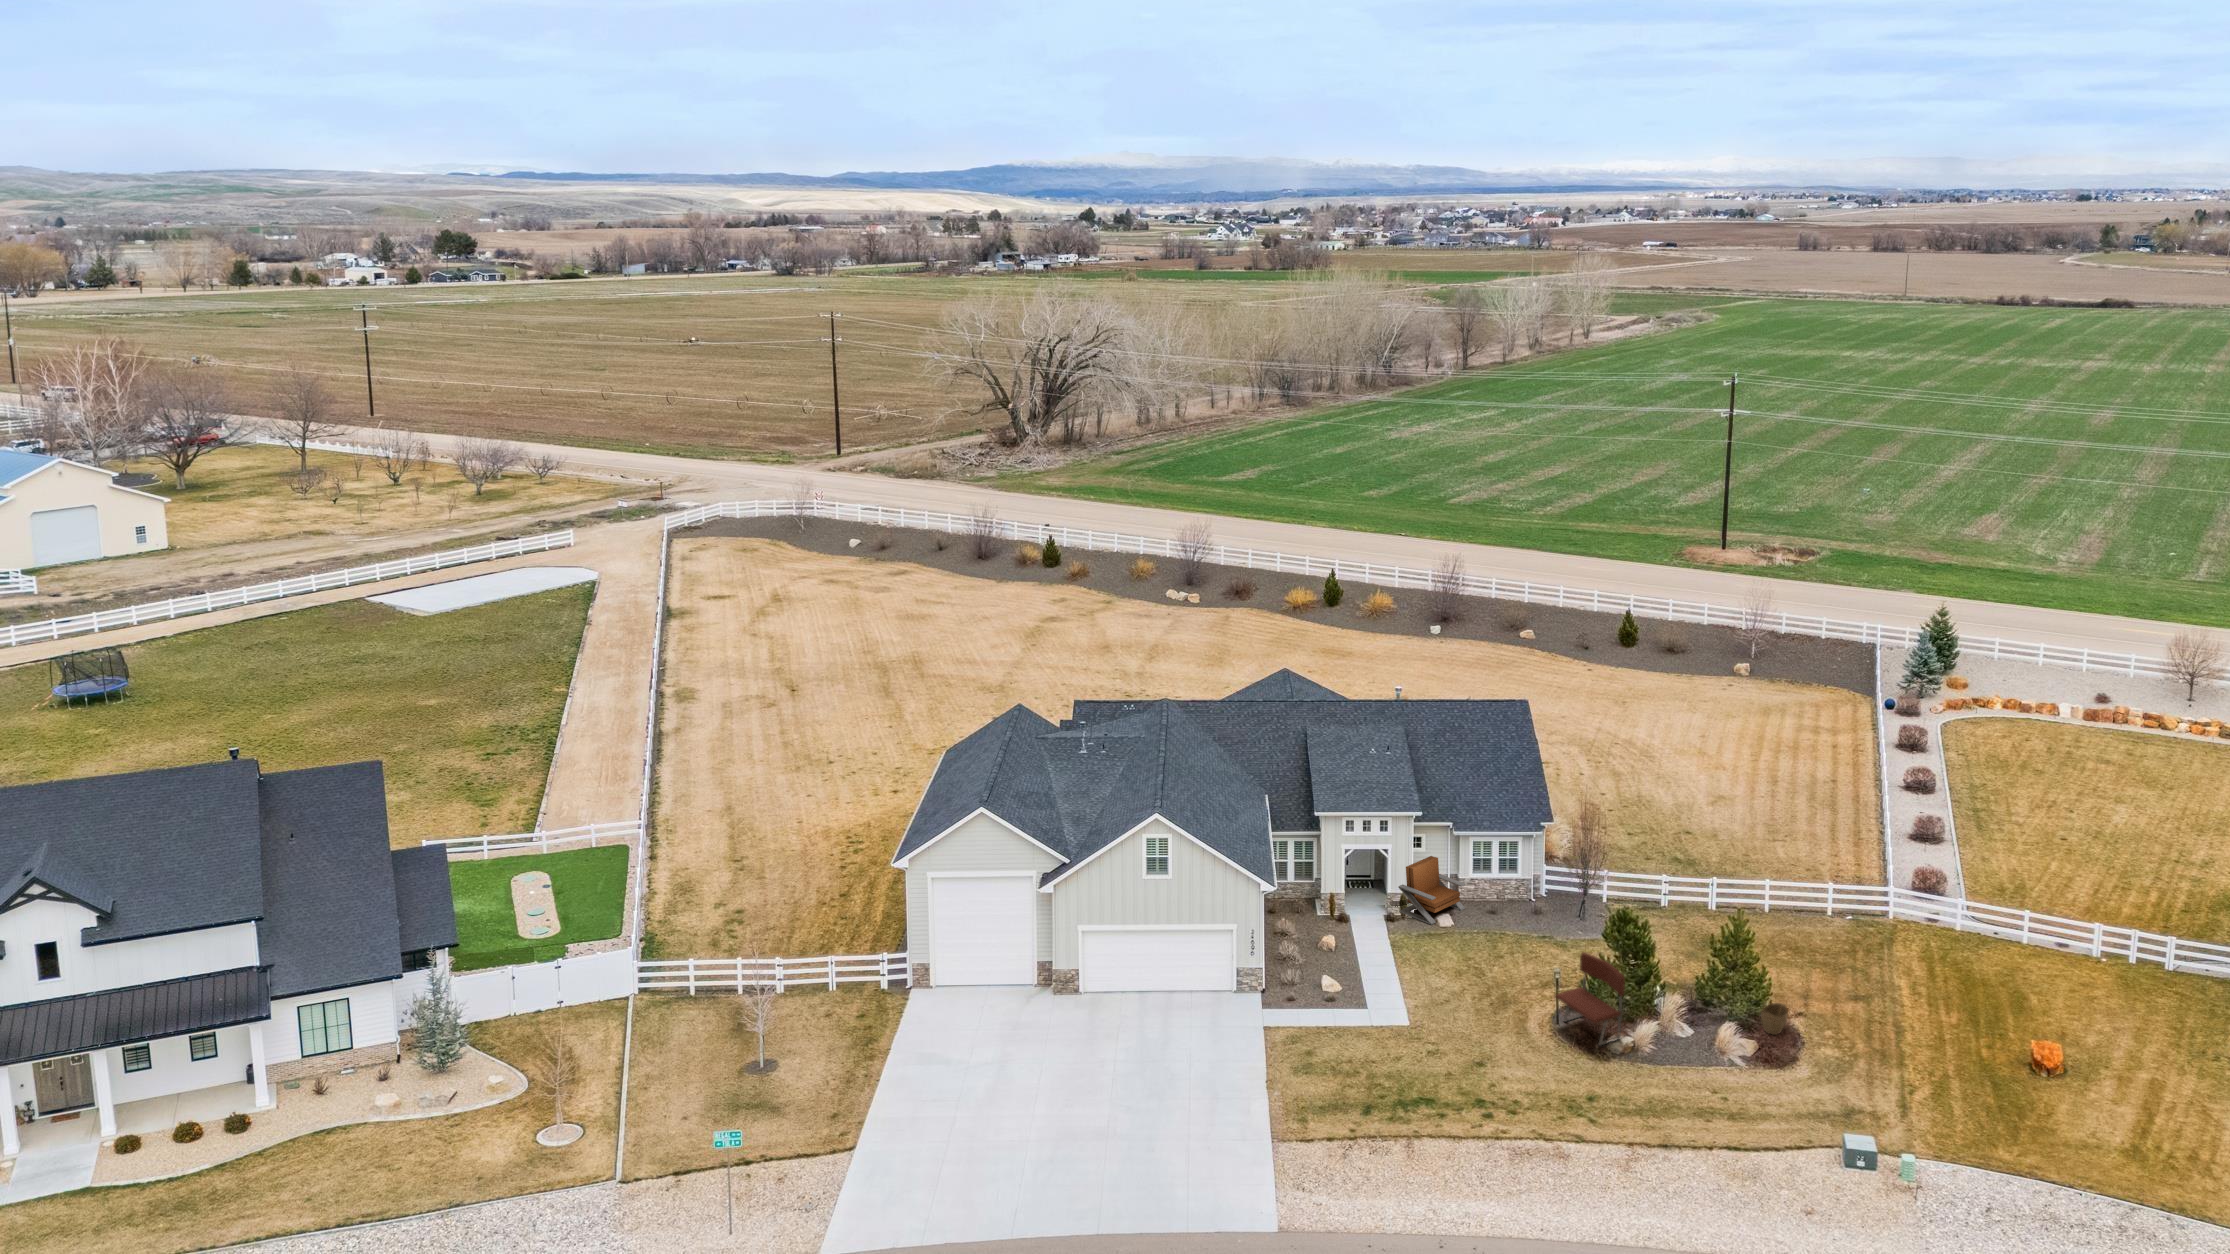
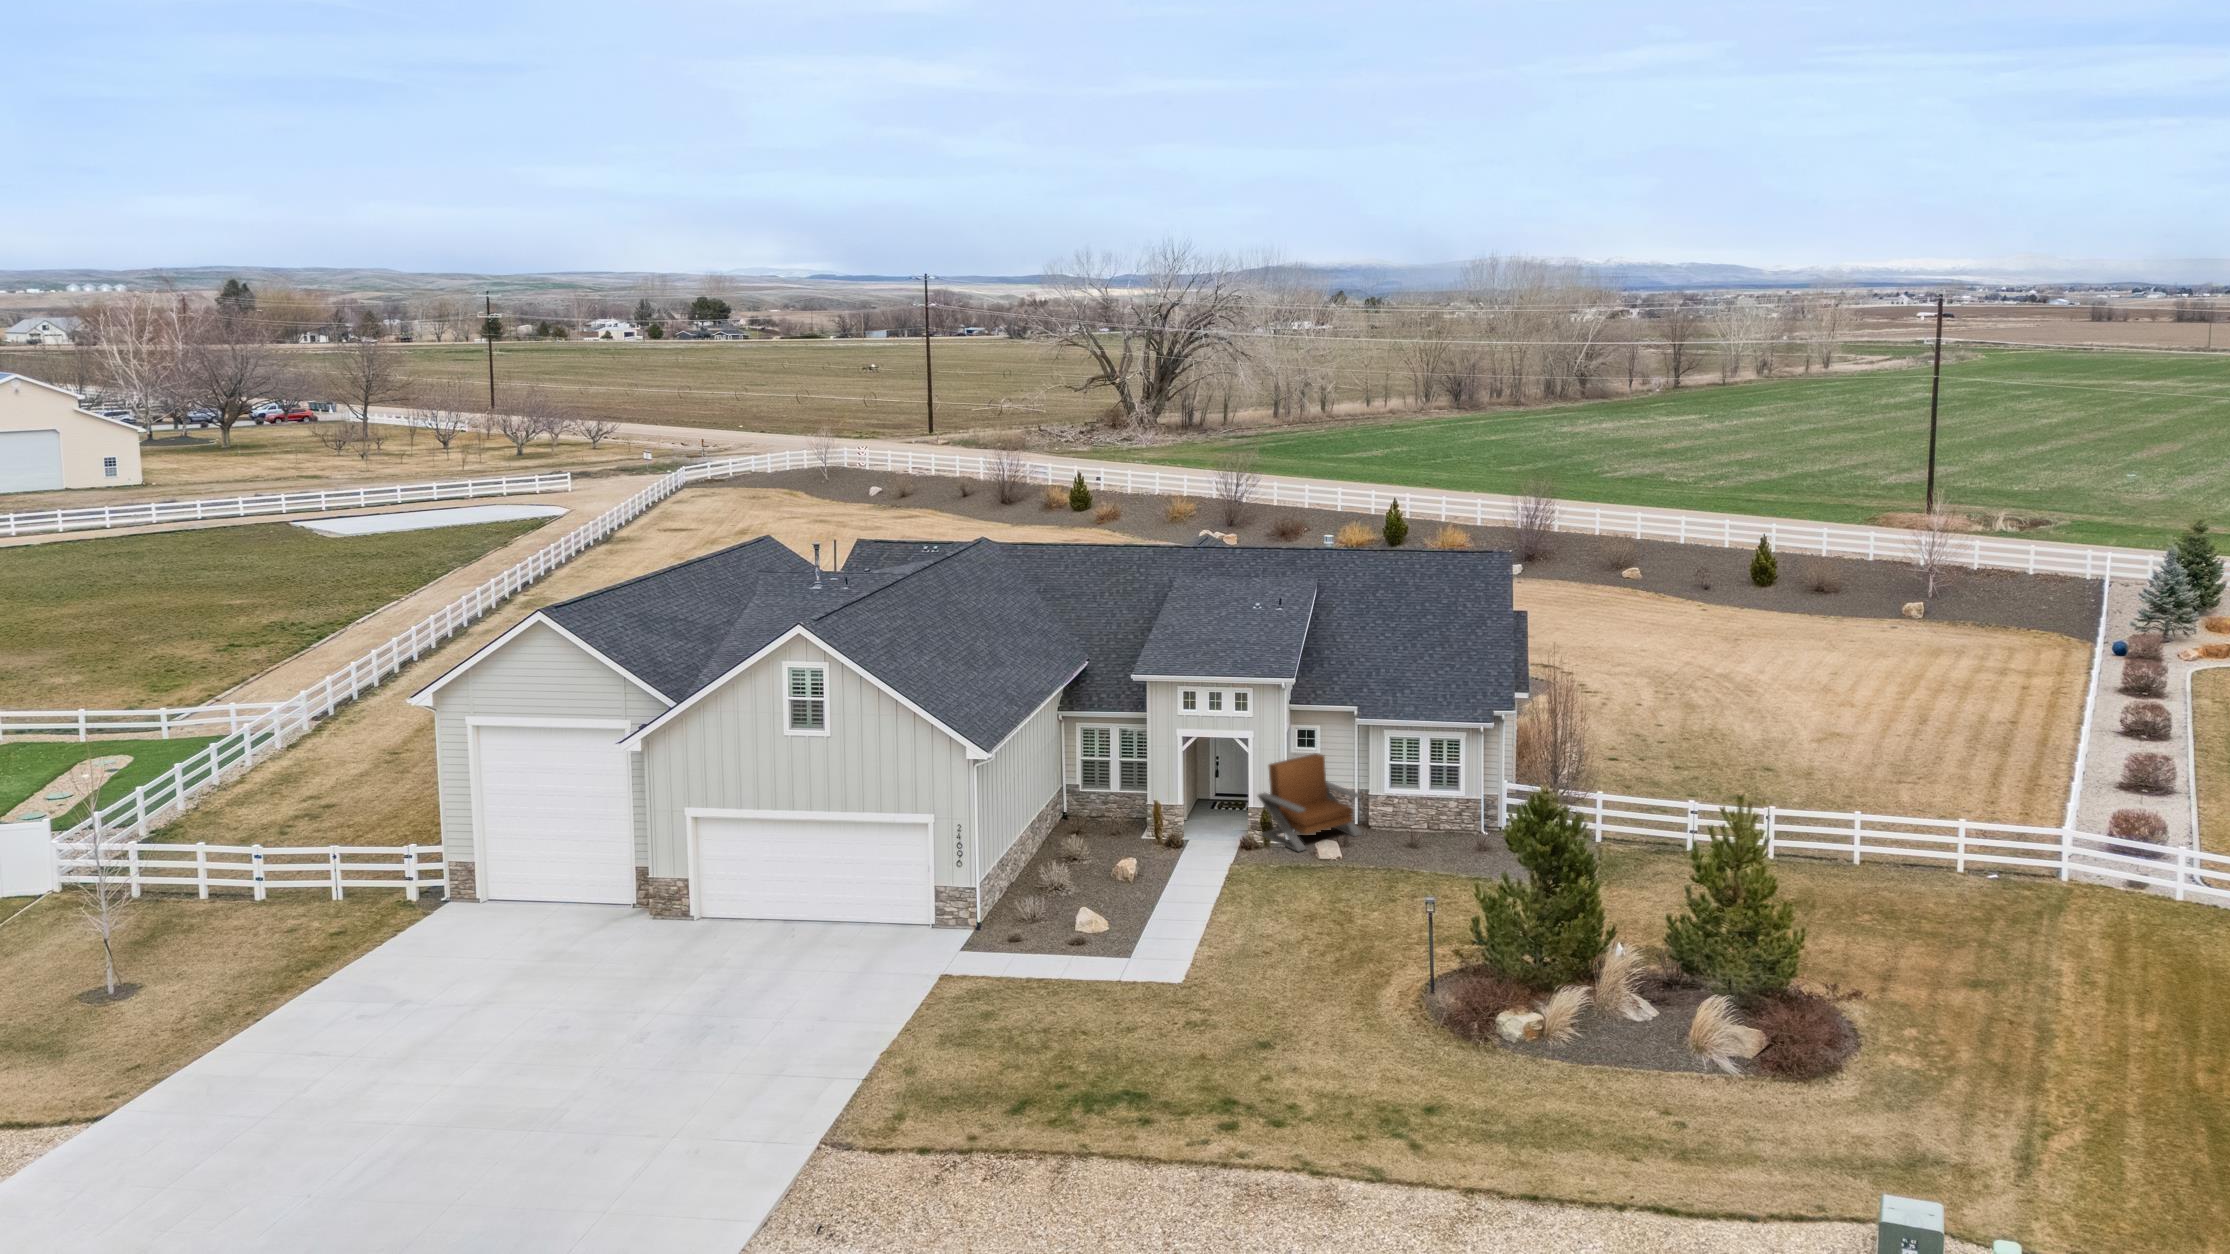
bench: present [1556,952,1625,1045] -> none [1425,872,1530,1028]
woven basket: present [1761,1003,1788,1035] -> none [1782,963,1831,1028]

